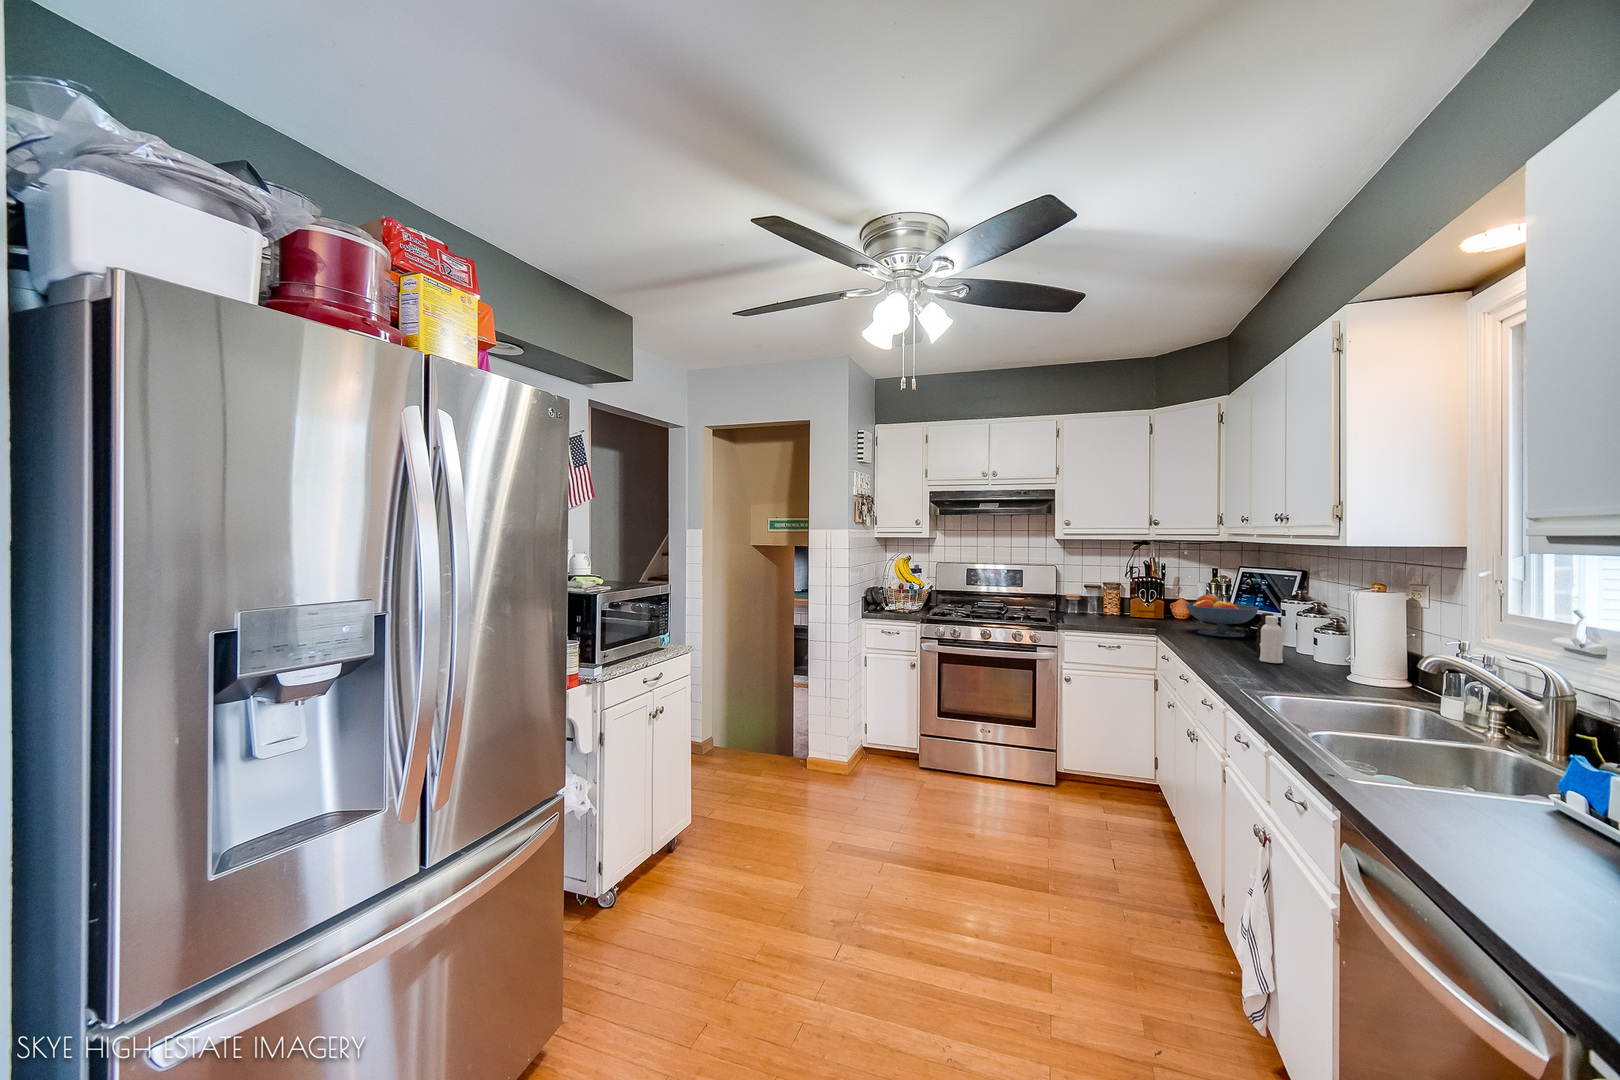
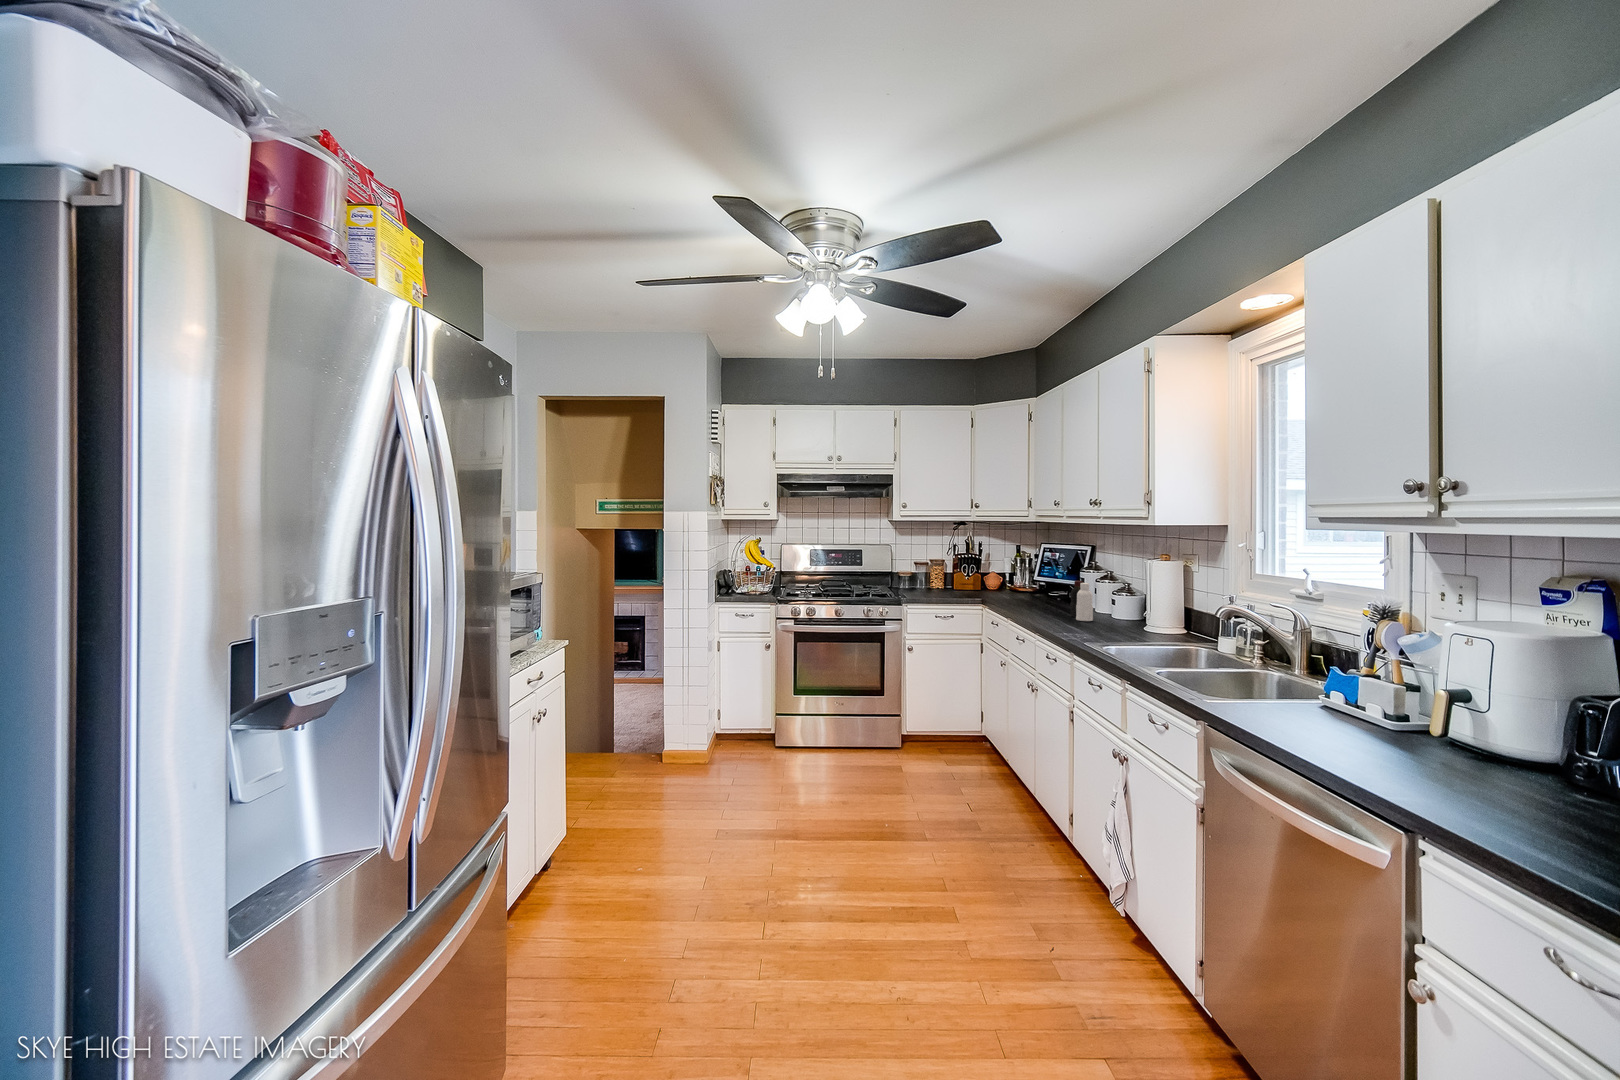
fruit bowl: present [1186,594,1259,637] -> none [1005,567,1060,602]

